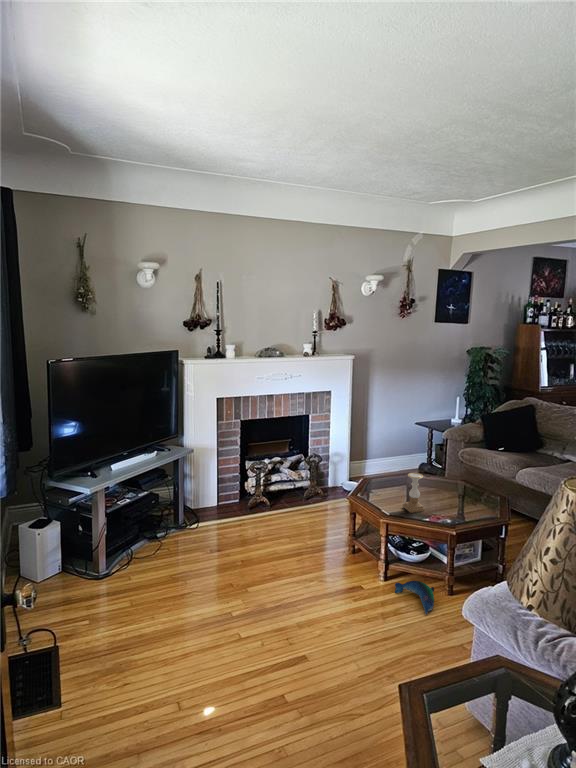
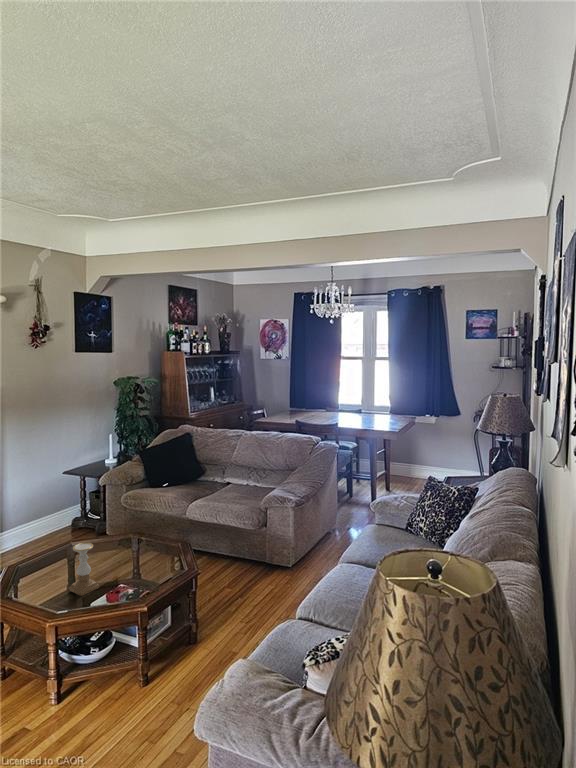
plush toy: present [395,581,434,614] -> none [74,686,131,730]

